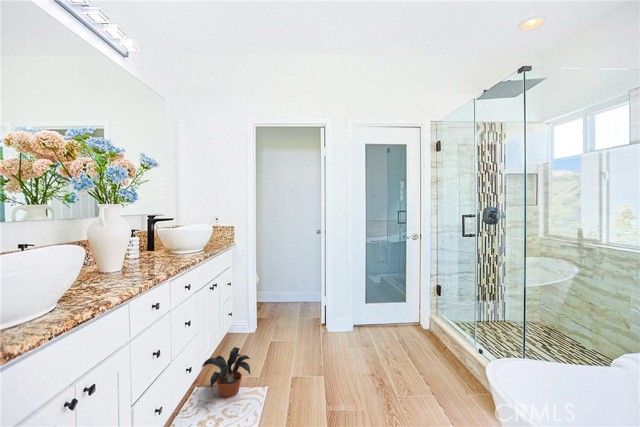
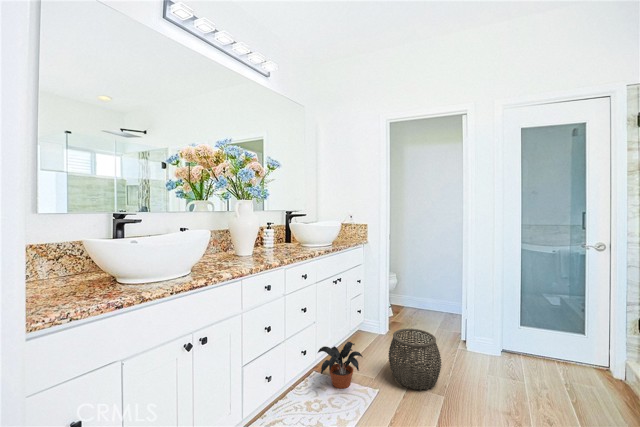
woven basket: none [272,322,318,377] -> present [388,329,442,390]

